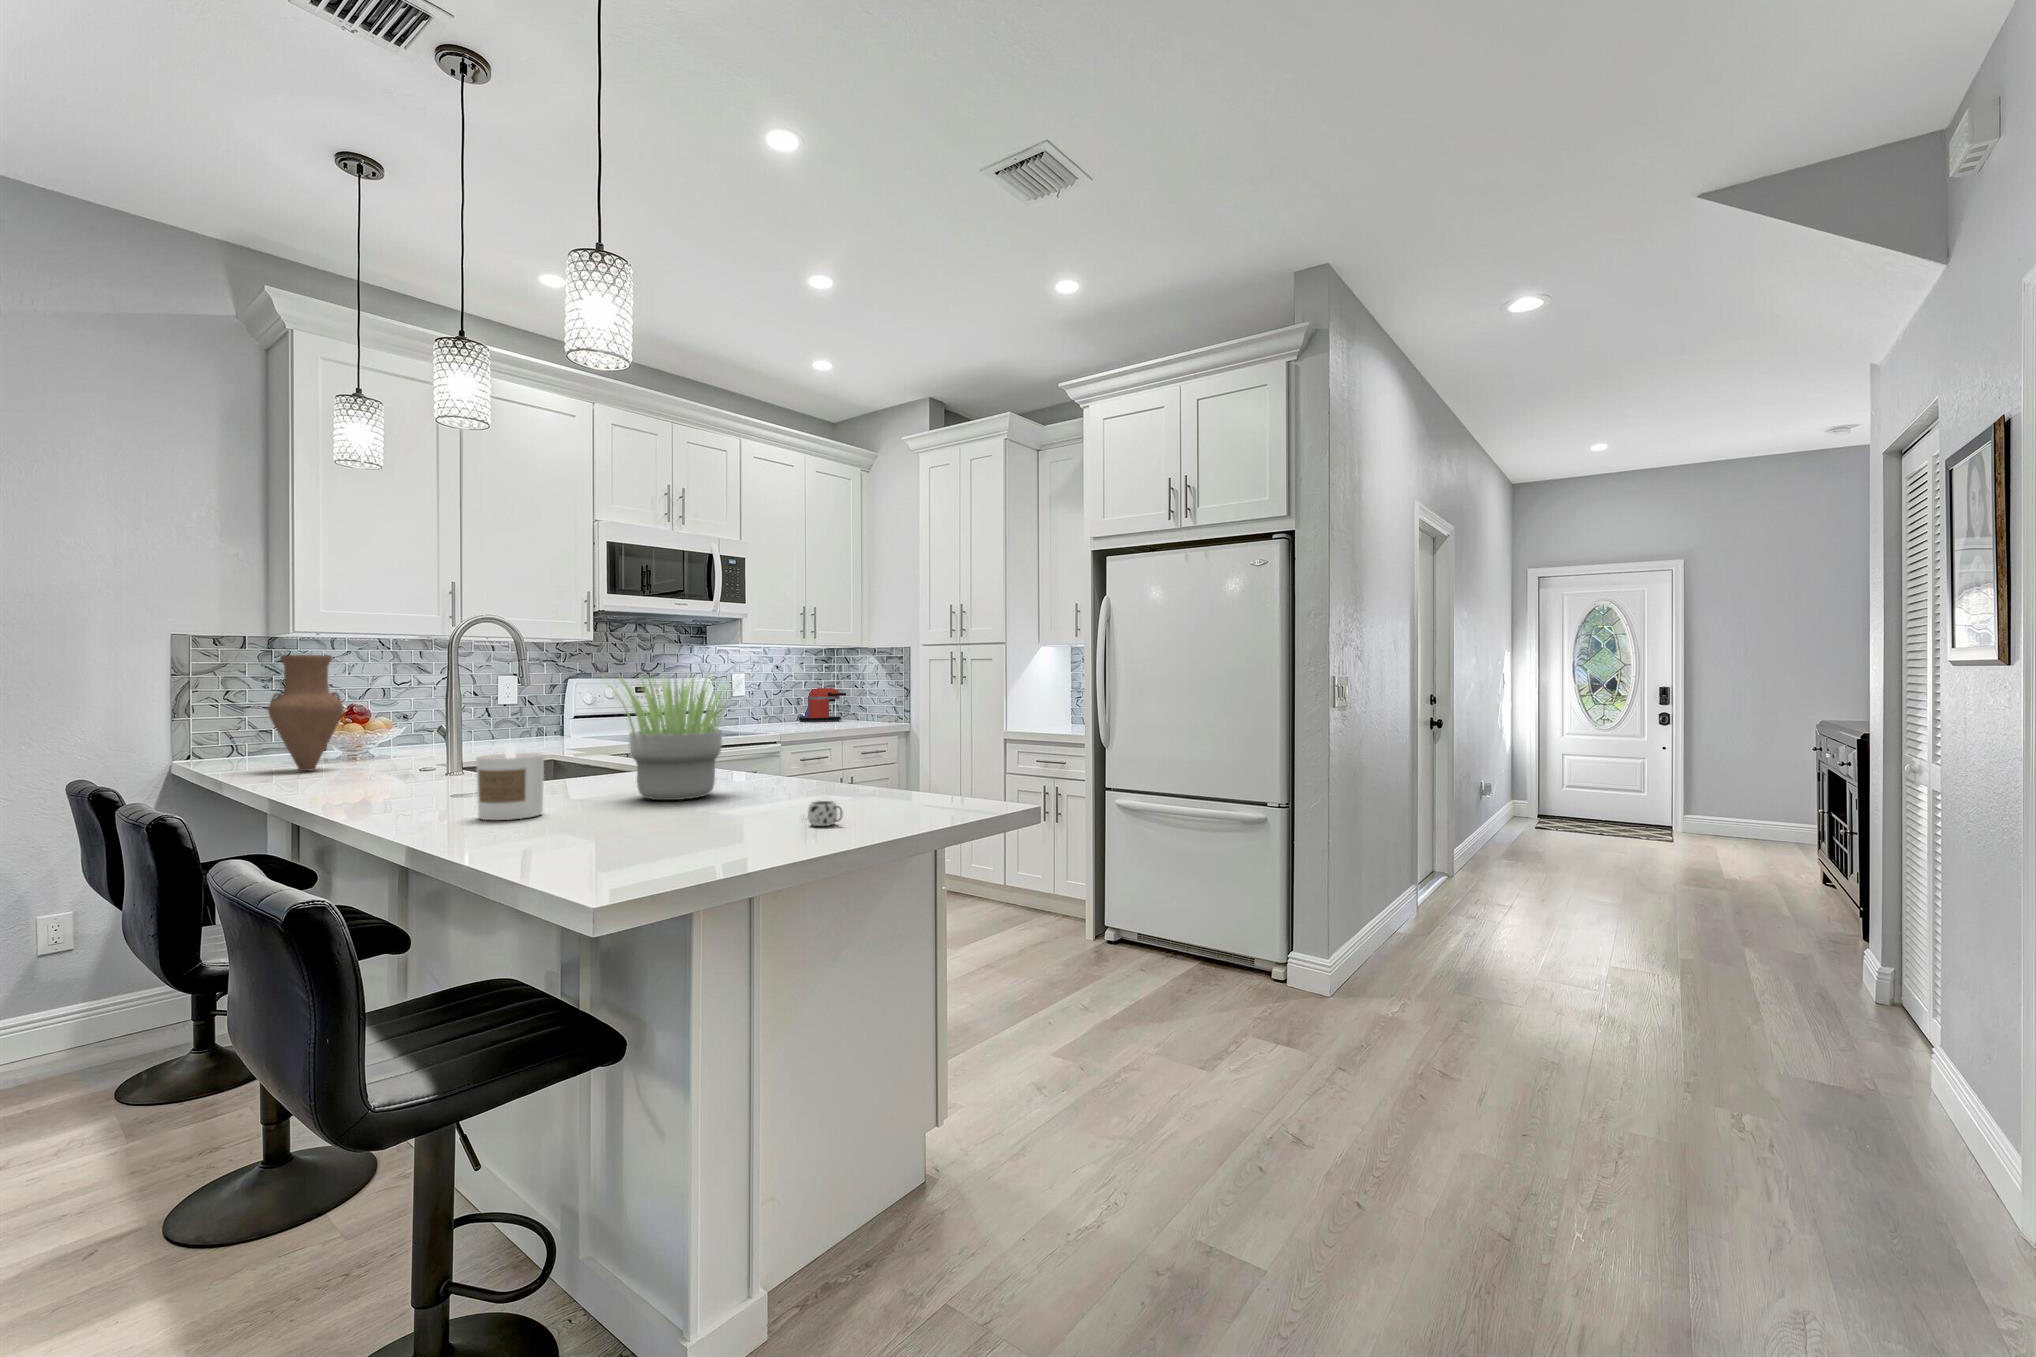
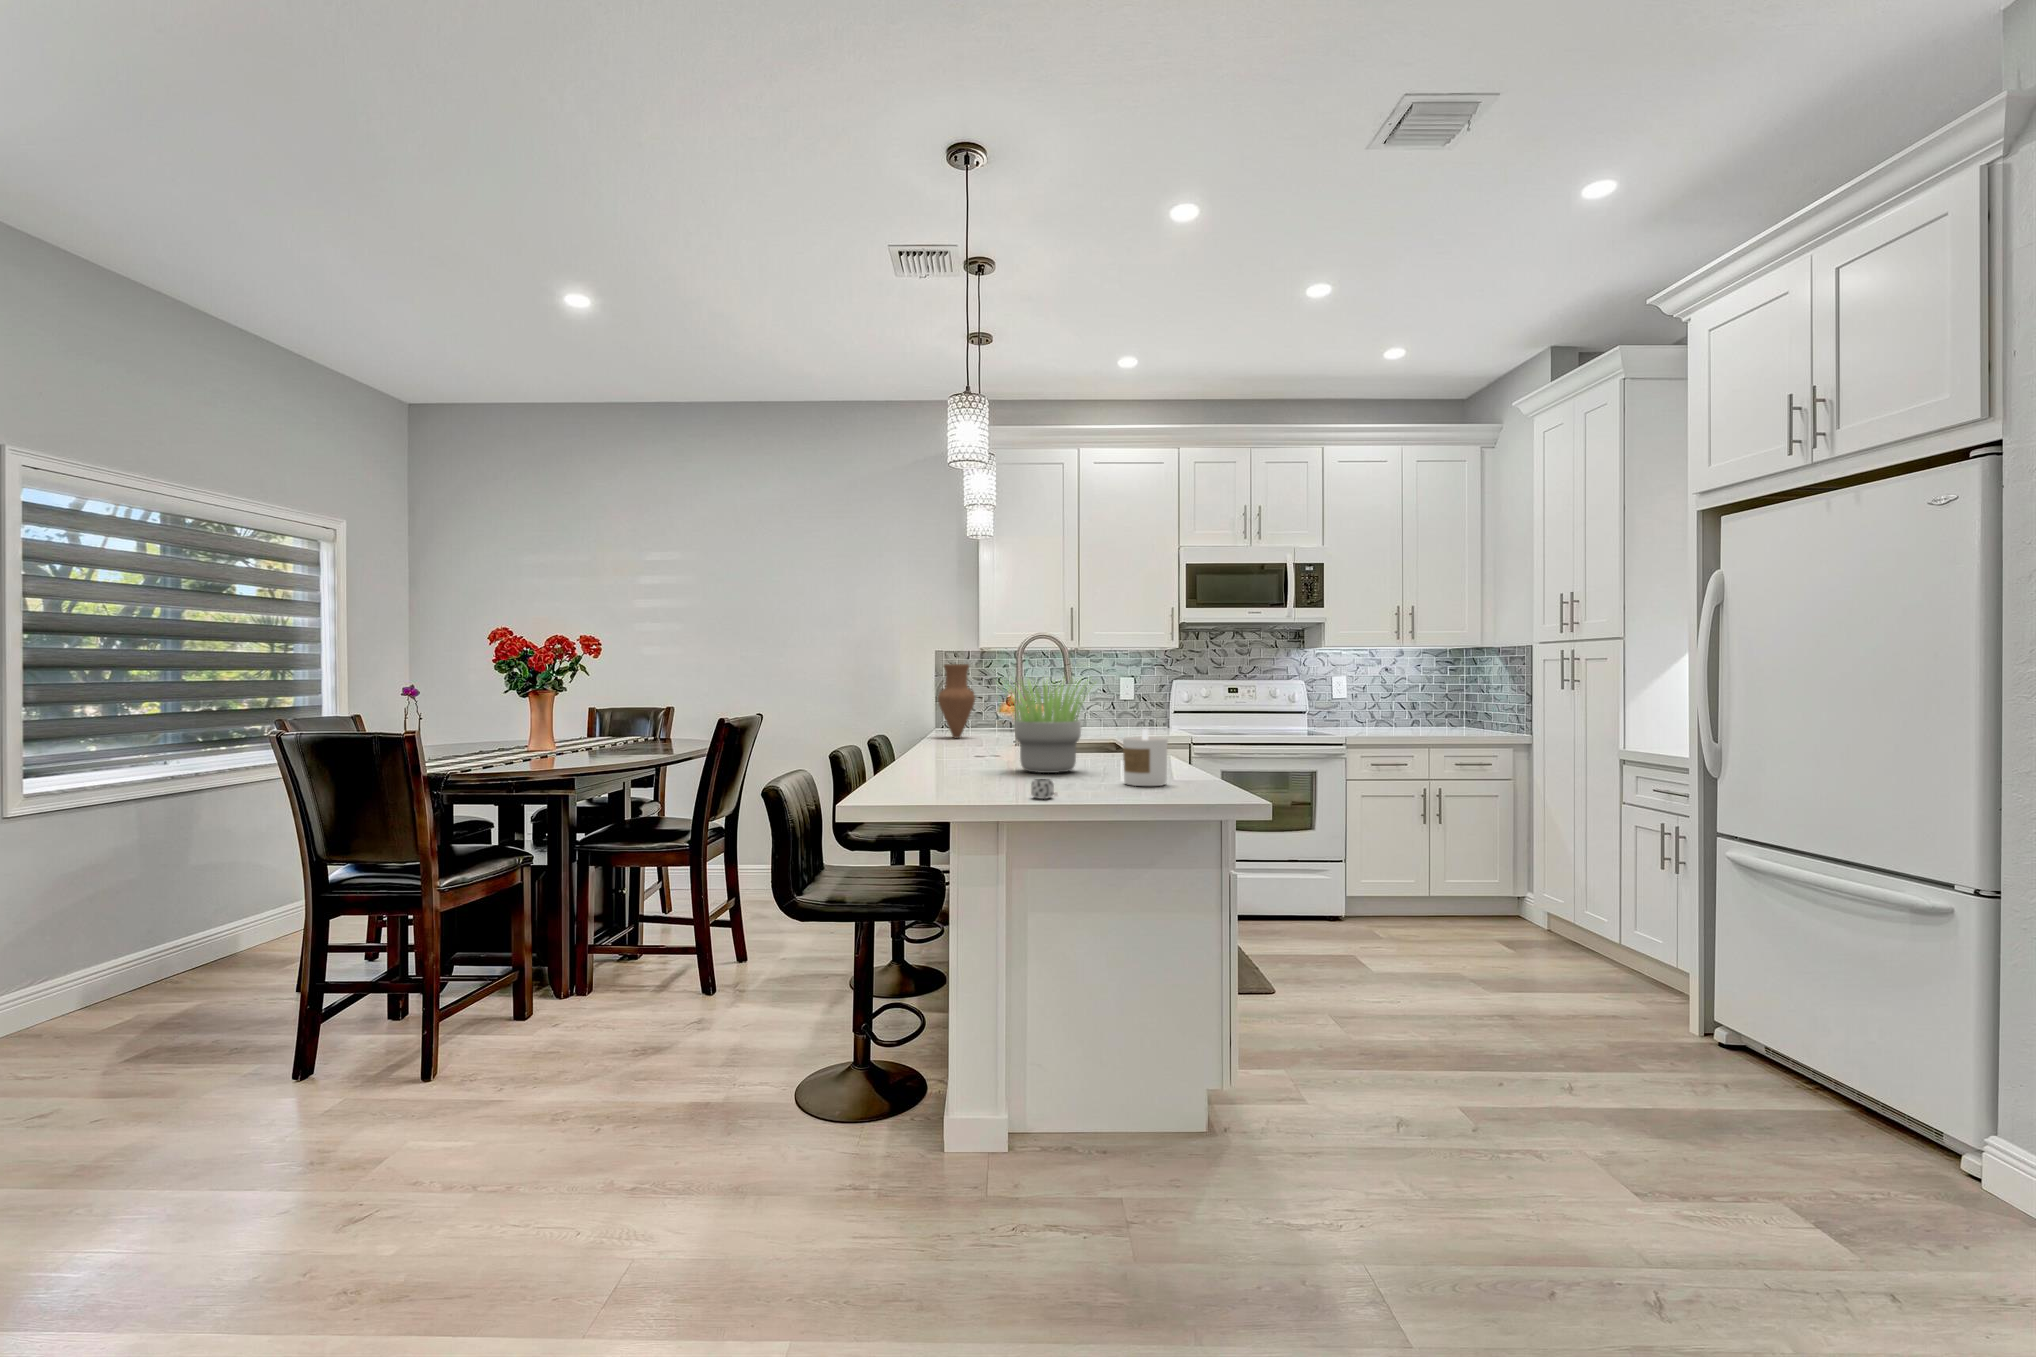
coffee maker: present [799,688,846,722] -> none [1417,691,1474,727]
candle: present [476,744,544,820] -> present [1123,729,1168,786]

